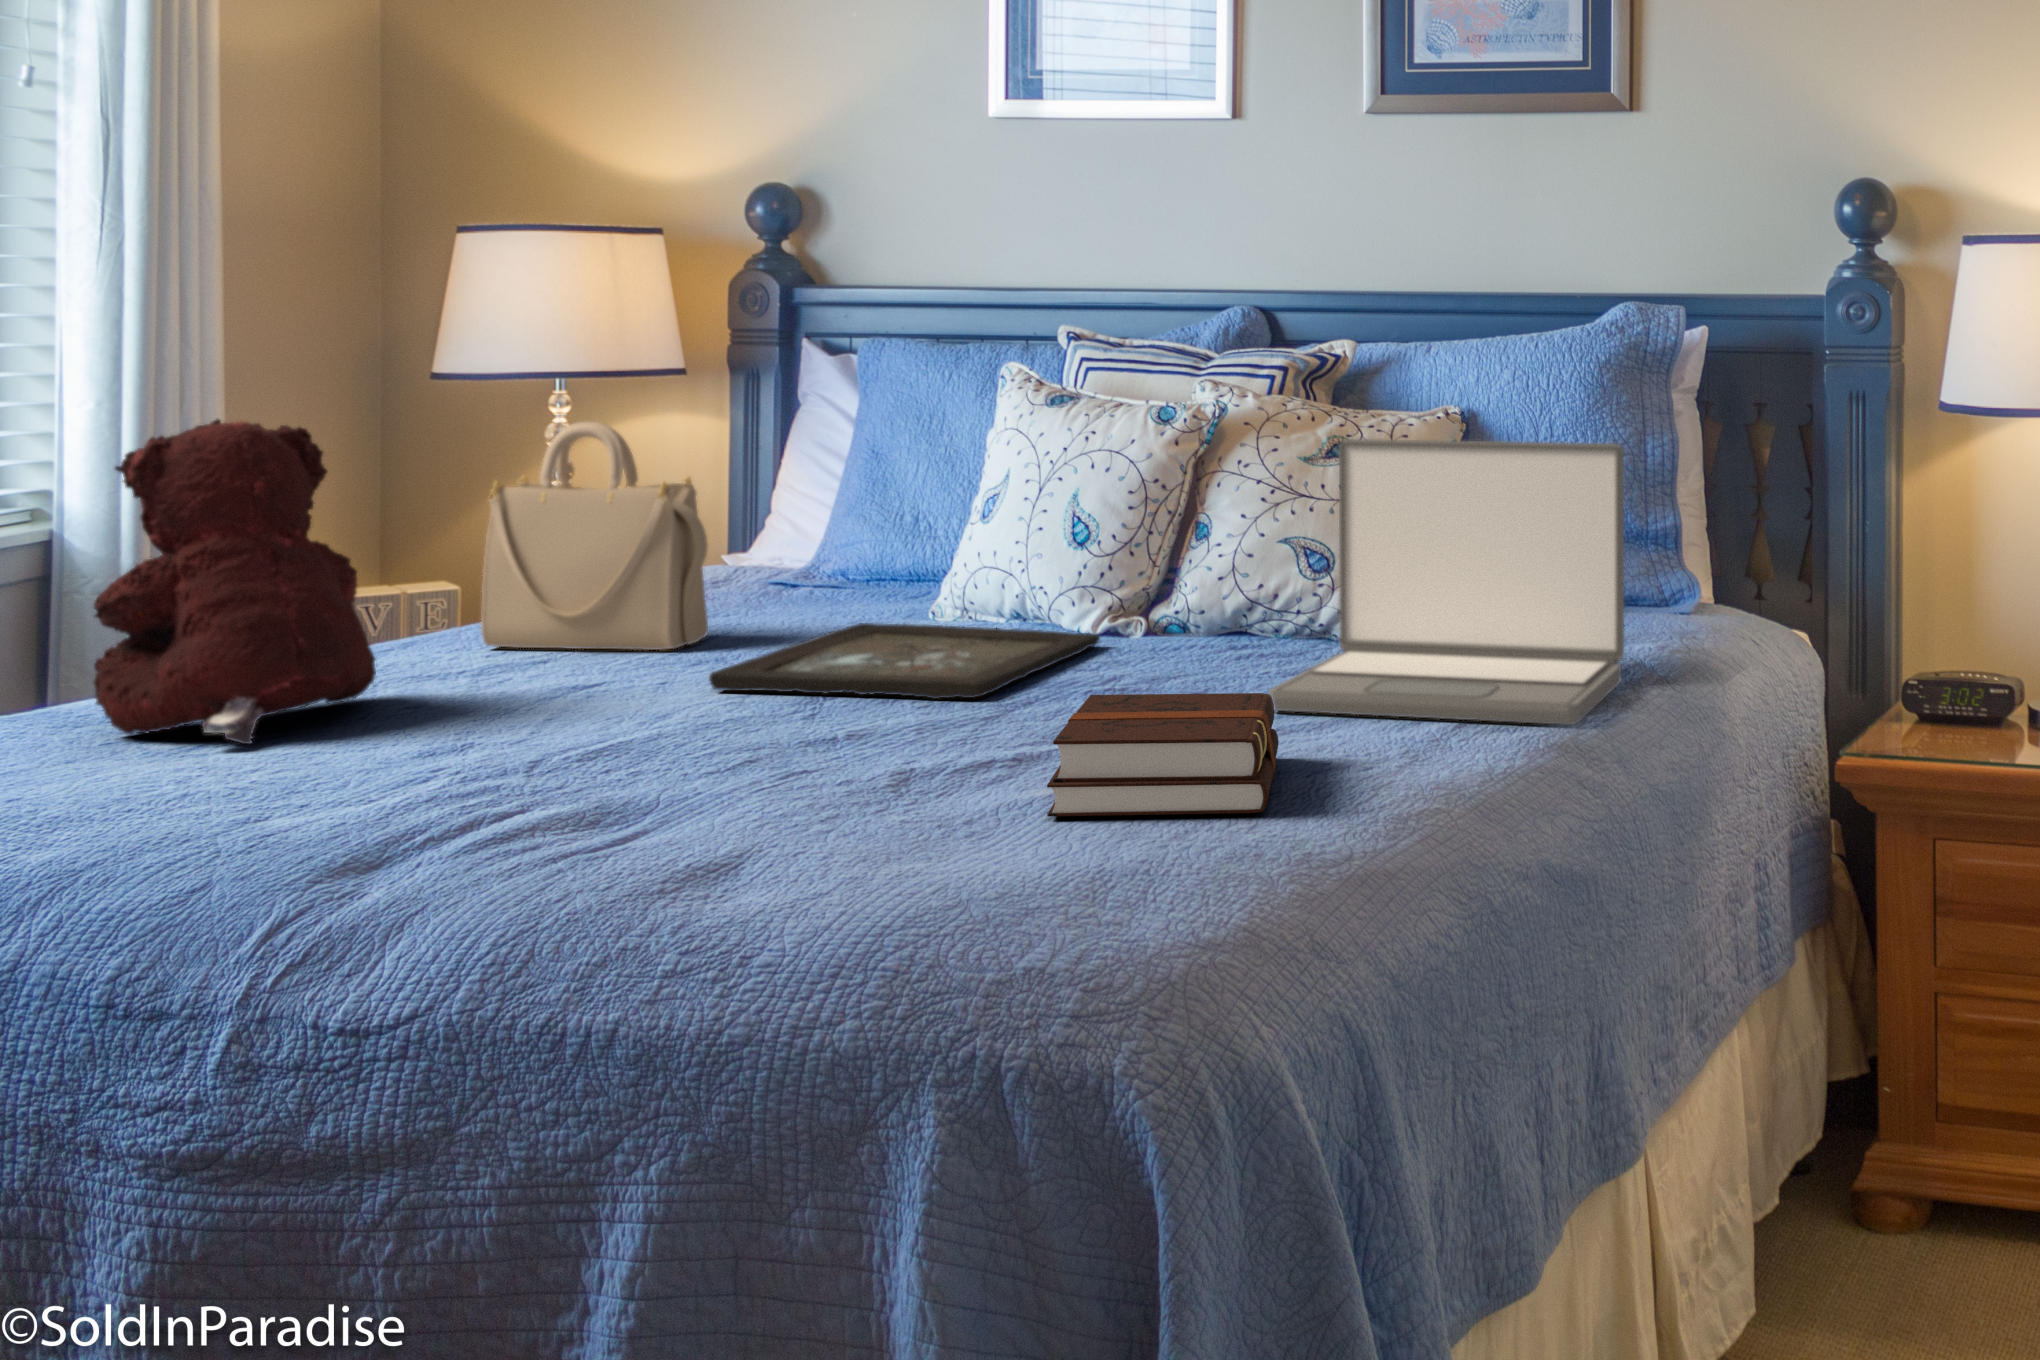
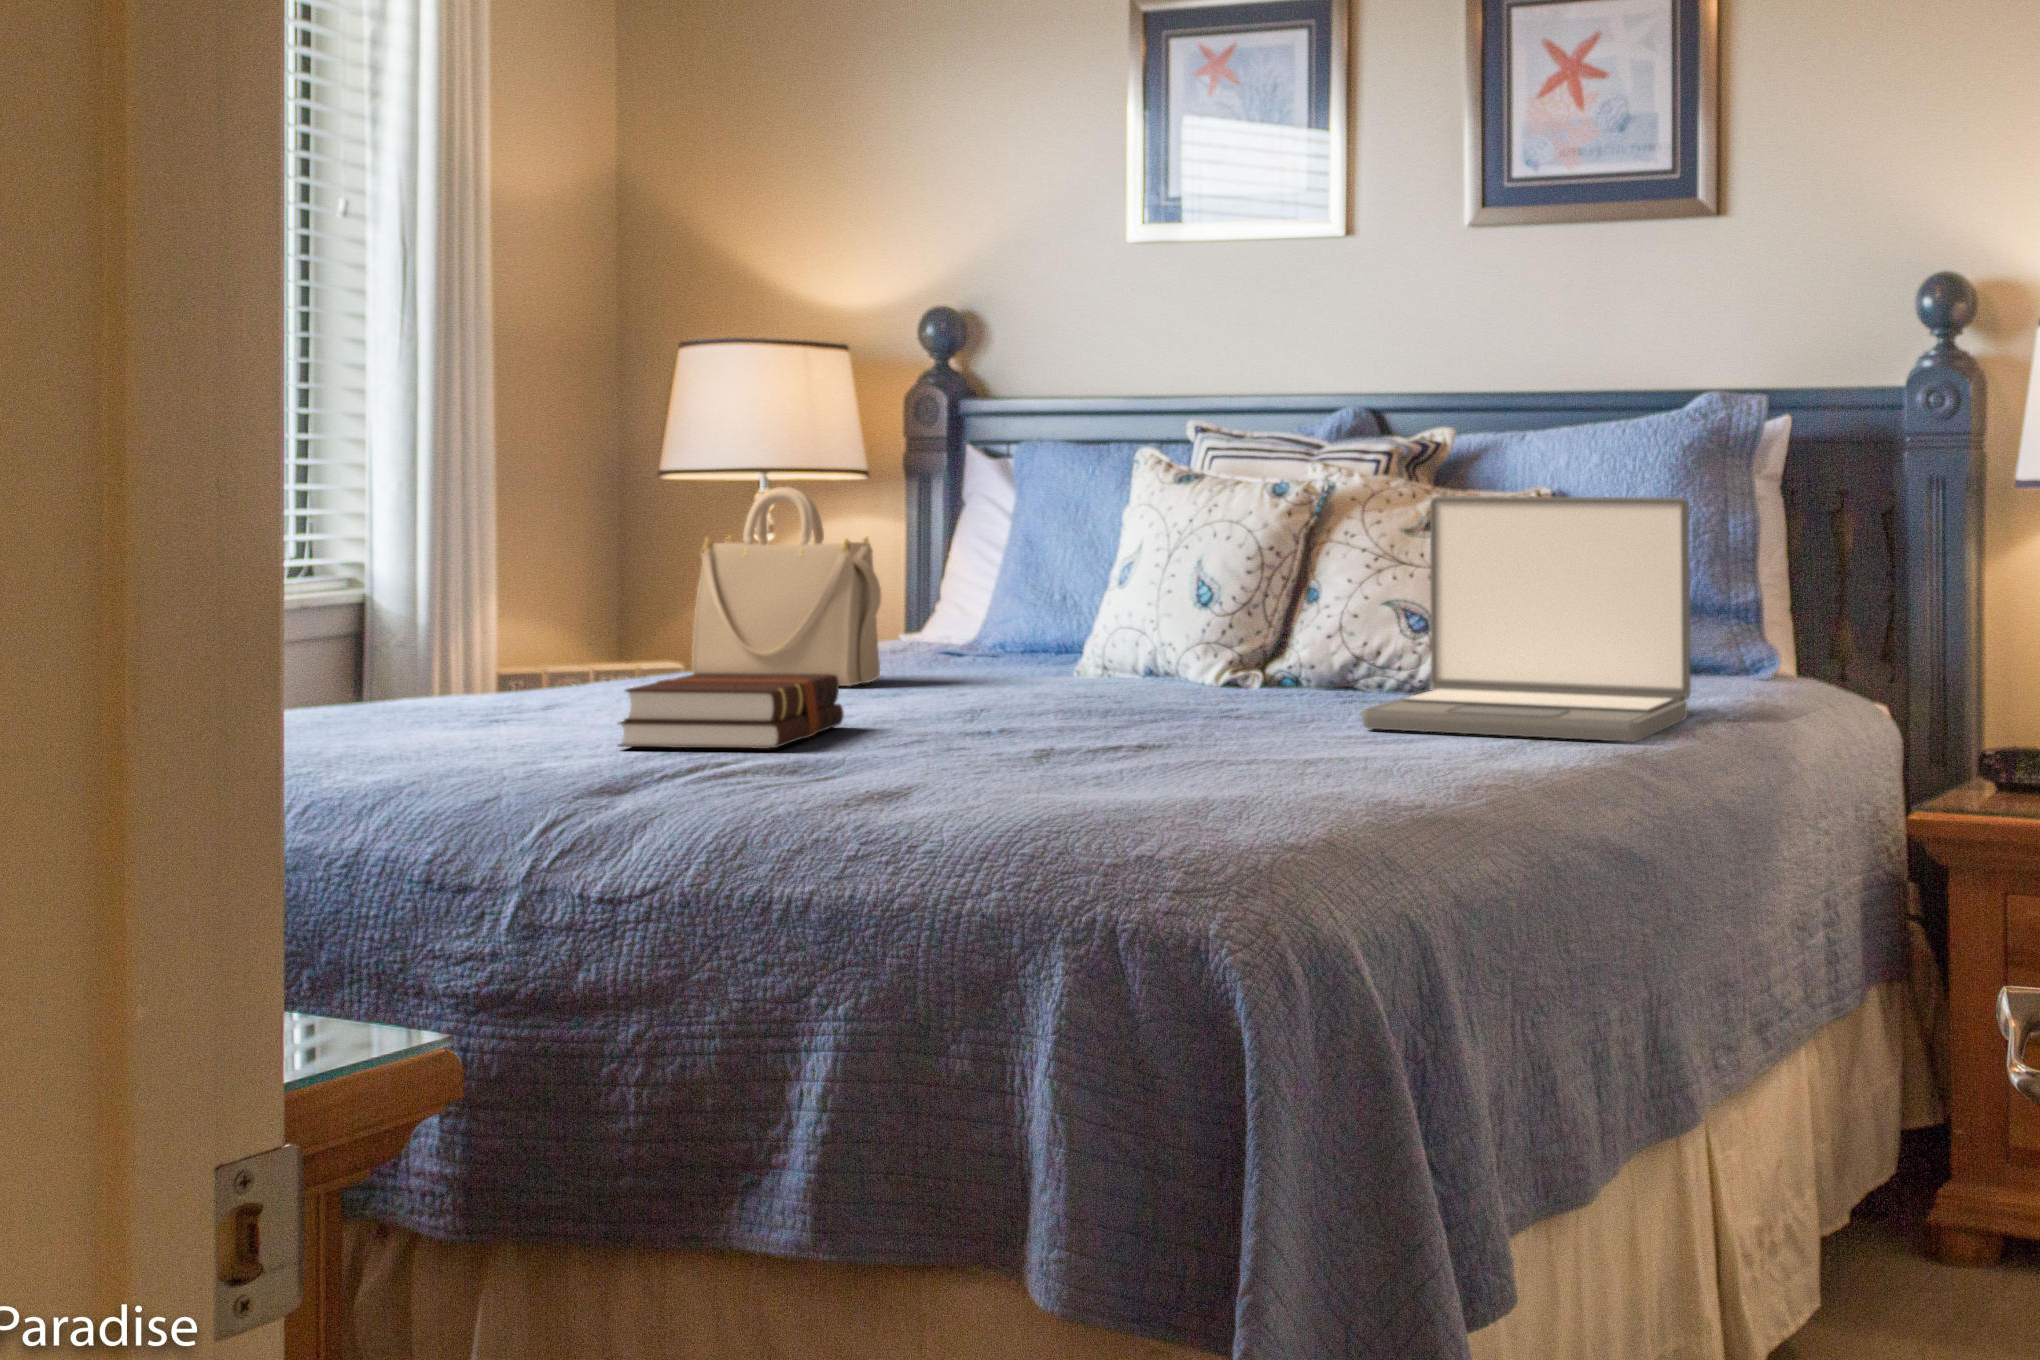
teddy bear: present [93,419,376,744] -> none [395,464,611,730]
tray: present [709,623,1100,699] -> none [882,668,1219,717]
hardback book: present [1047,693,1279,816] -> present [618,673,844,749]

